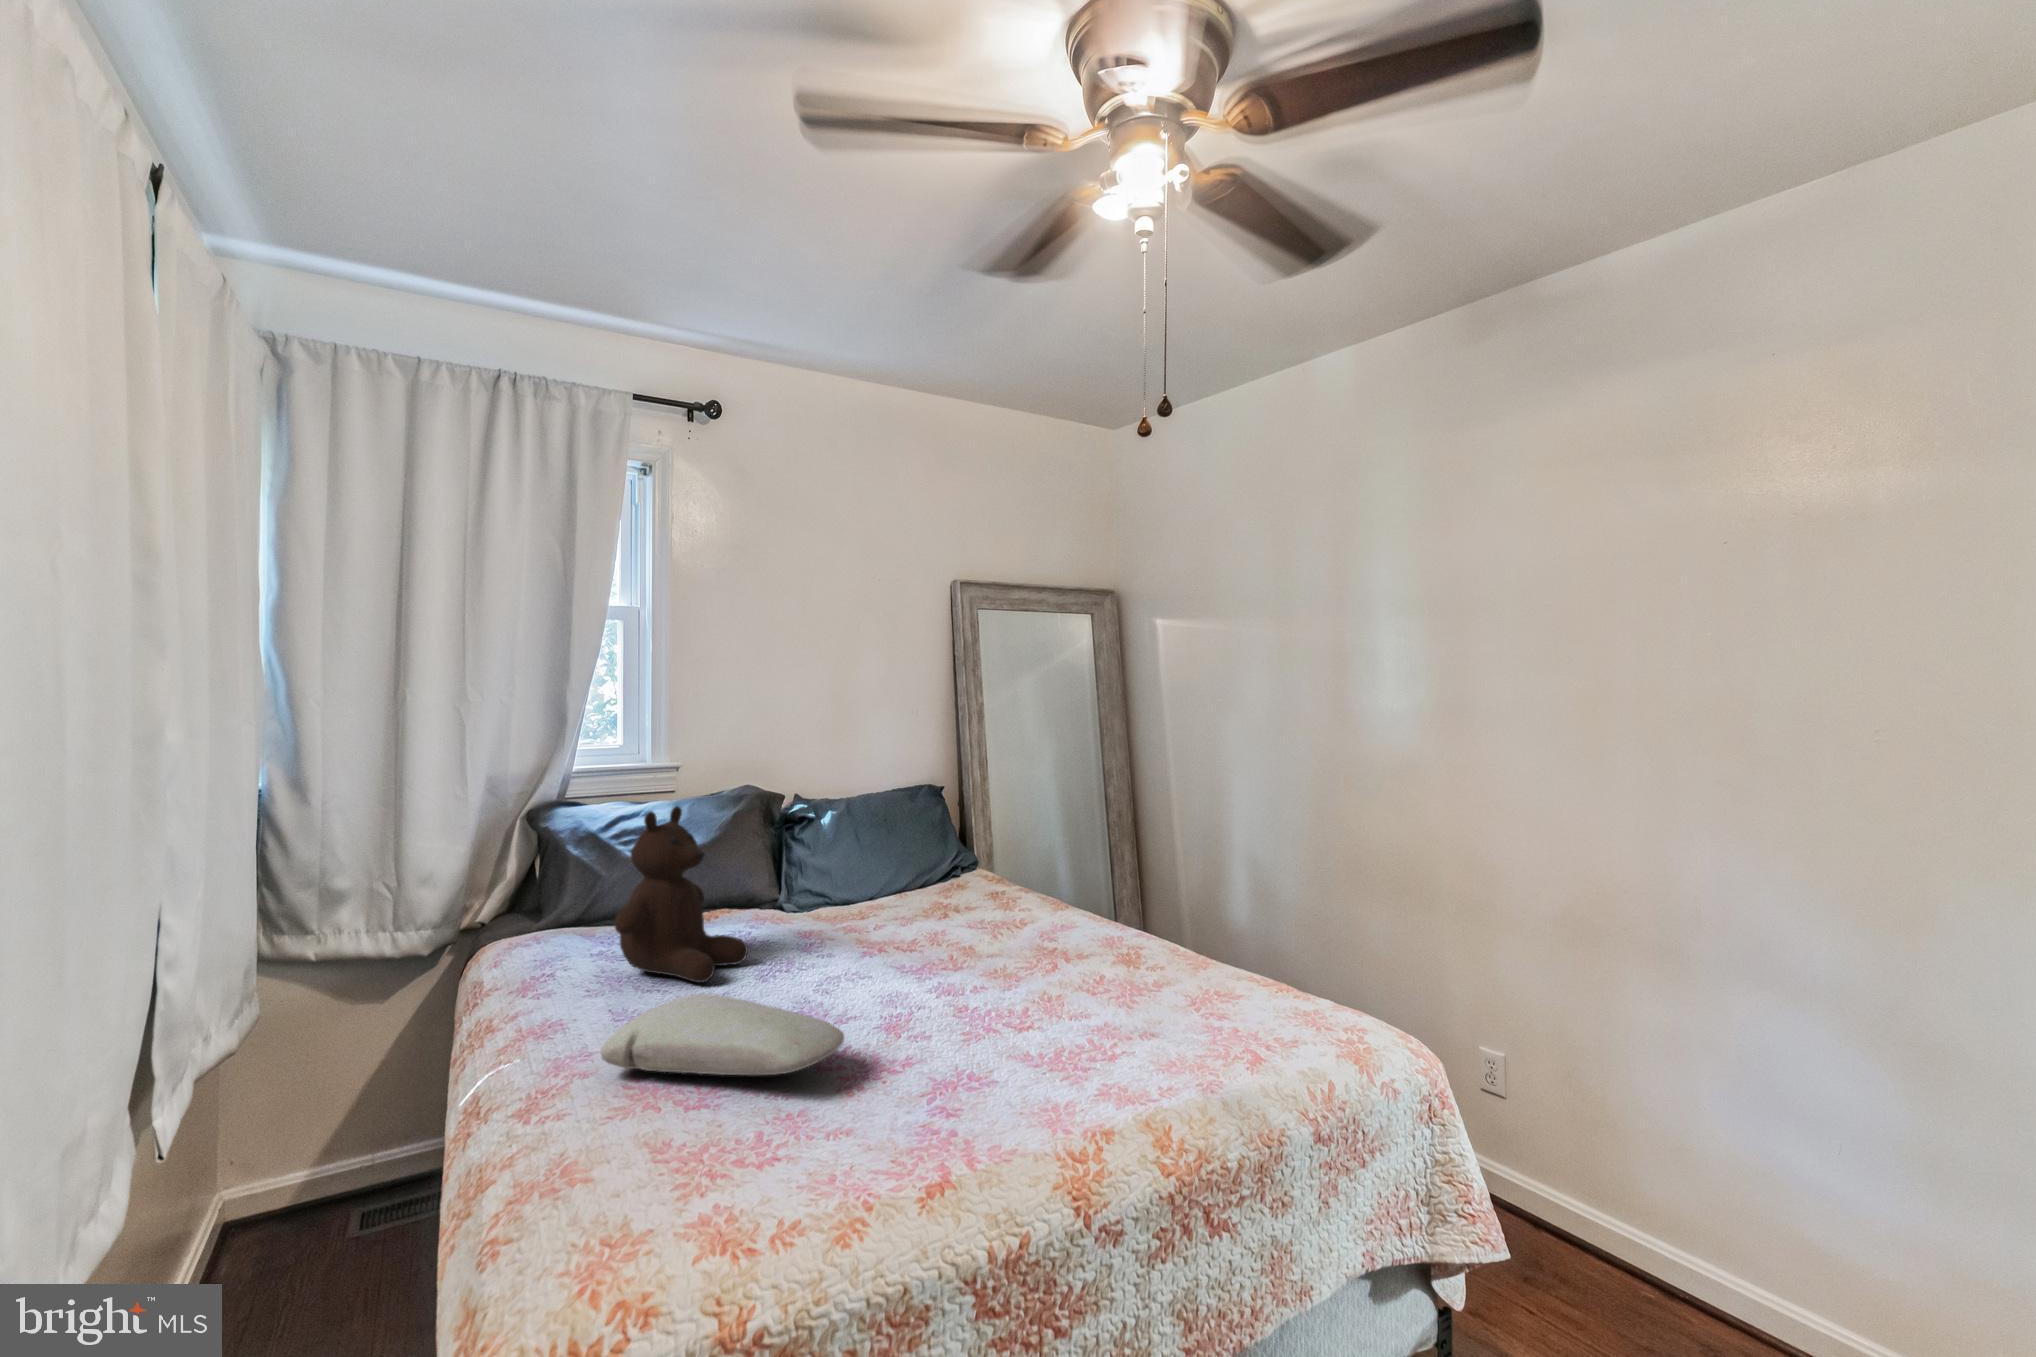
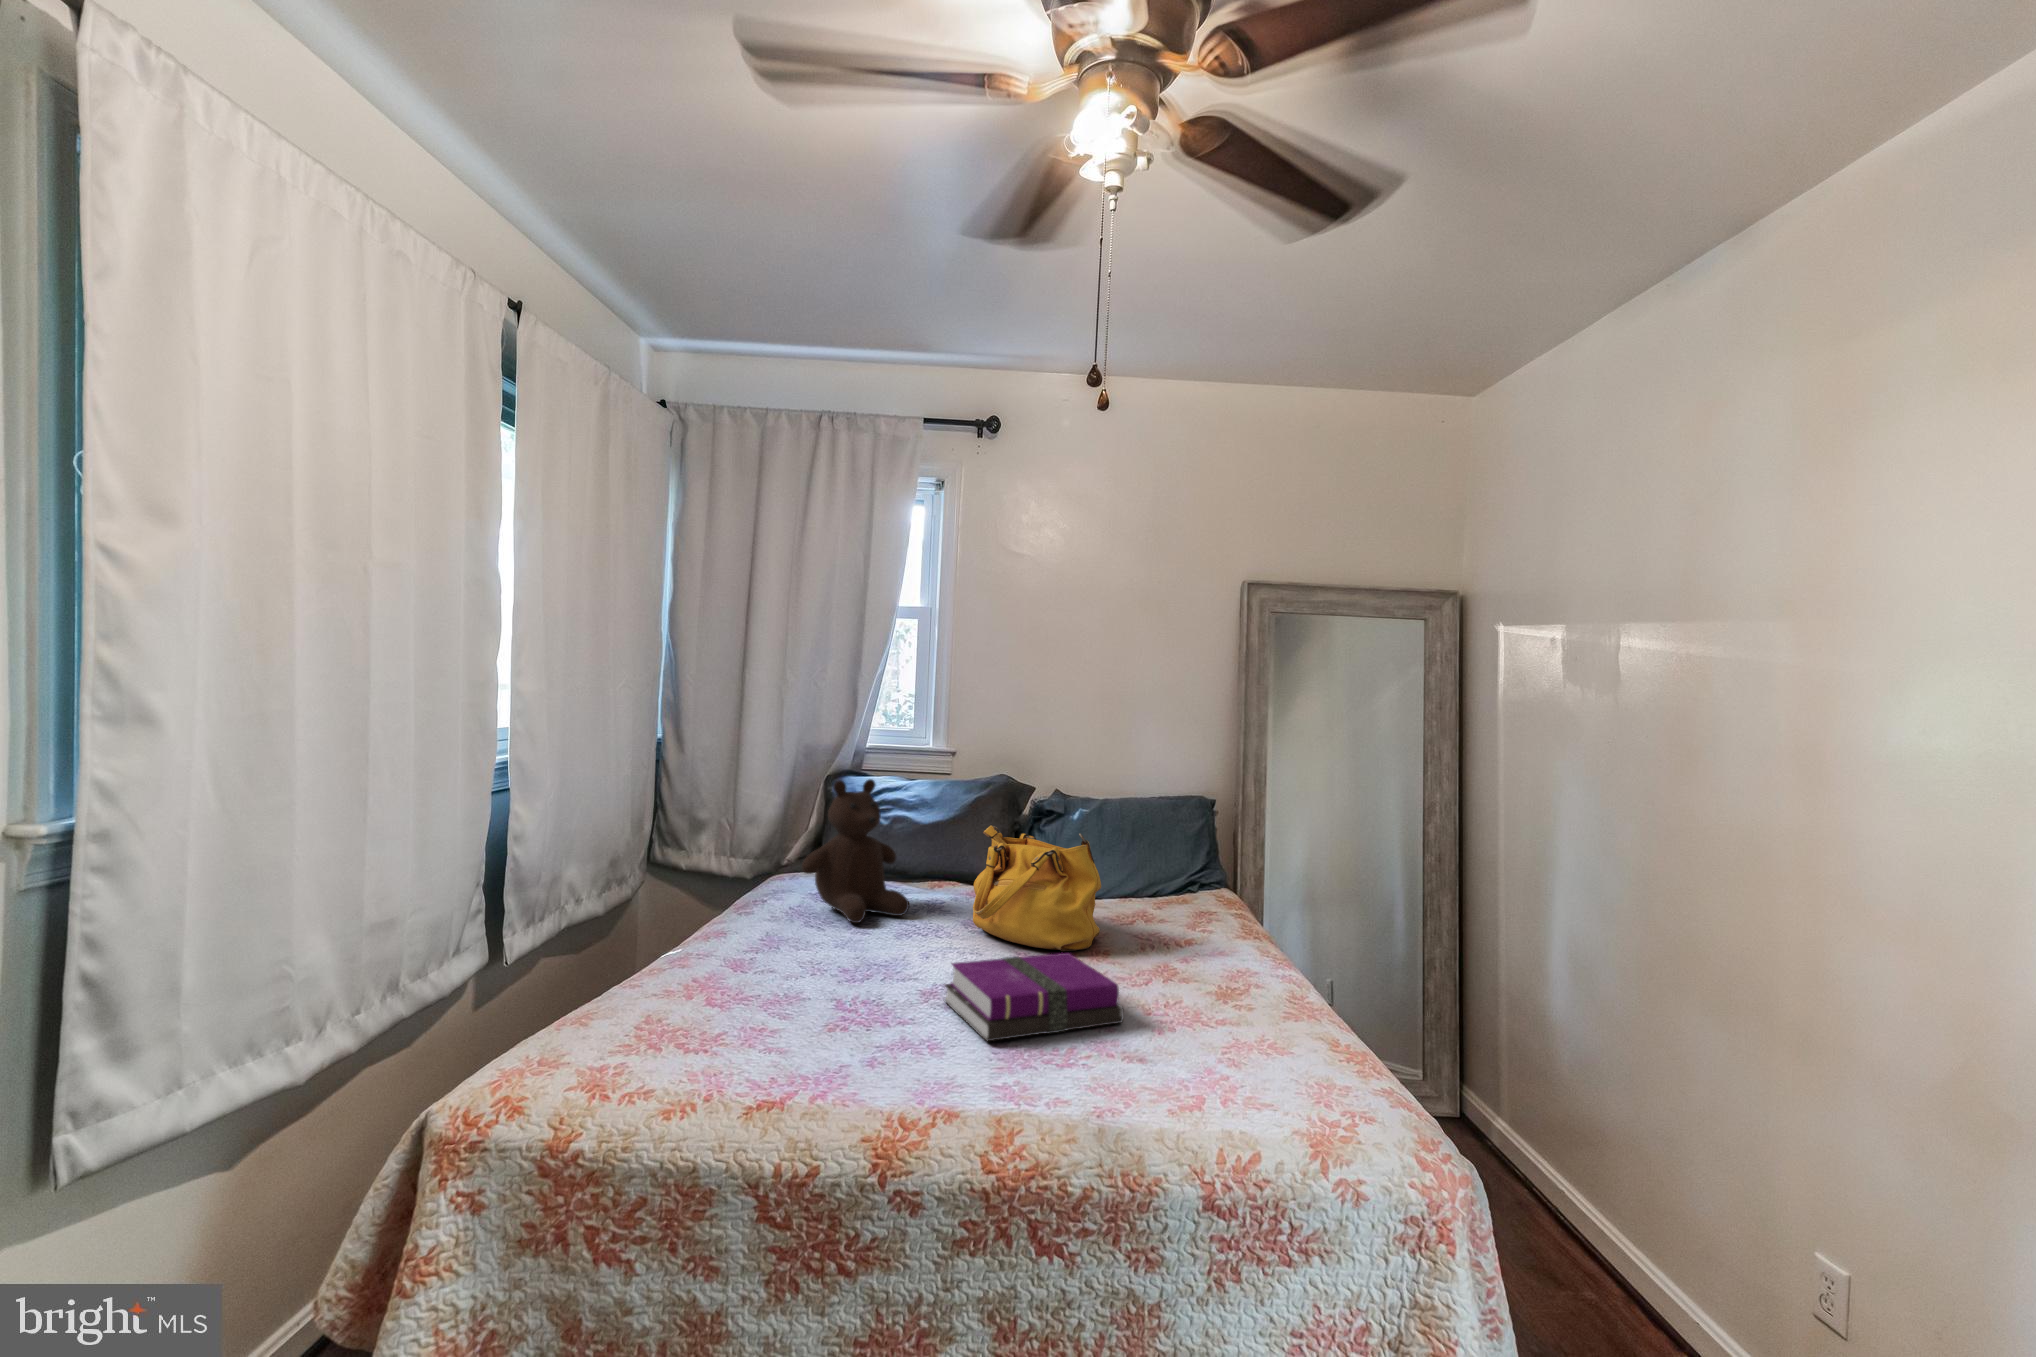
handbag: none [828,836,980,963] -> present [973,826,1101,951]
notebook: none [932,957,1111,1060] -> present [943,953,1124,1041]
pillow: present [601,994,844,1075] -> none [701,924,848,994]

